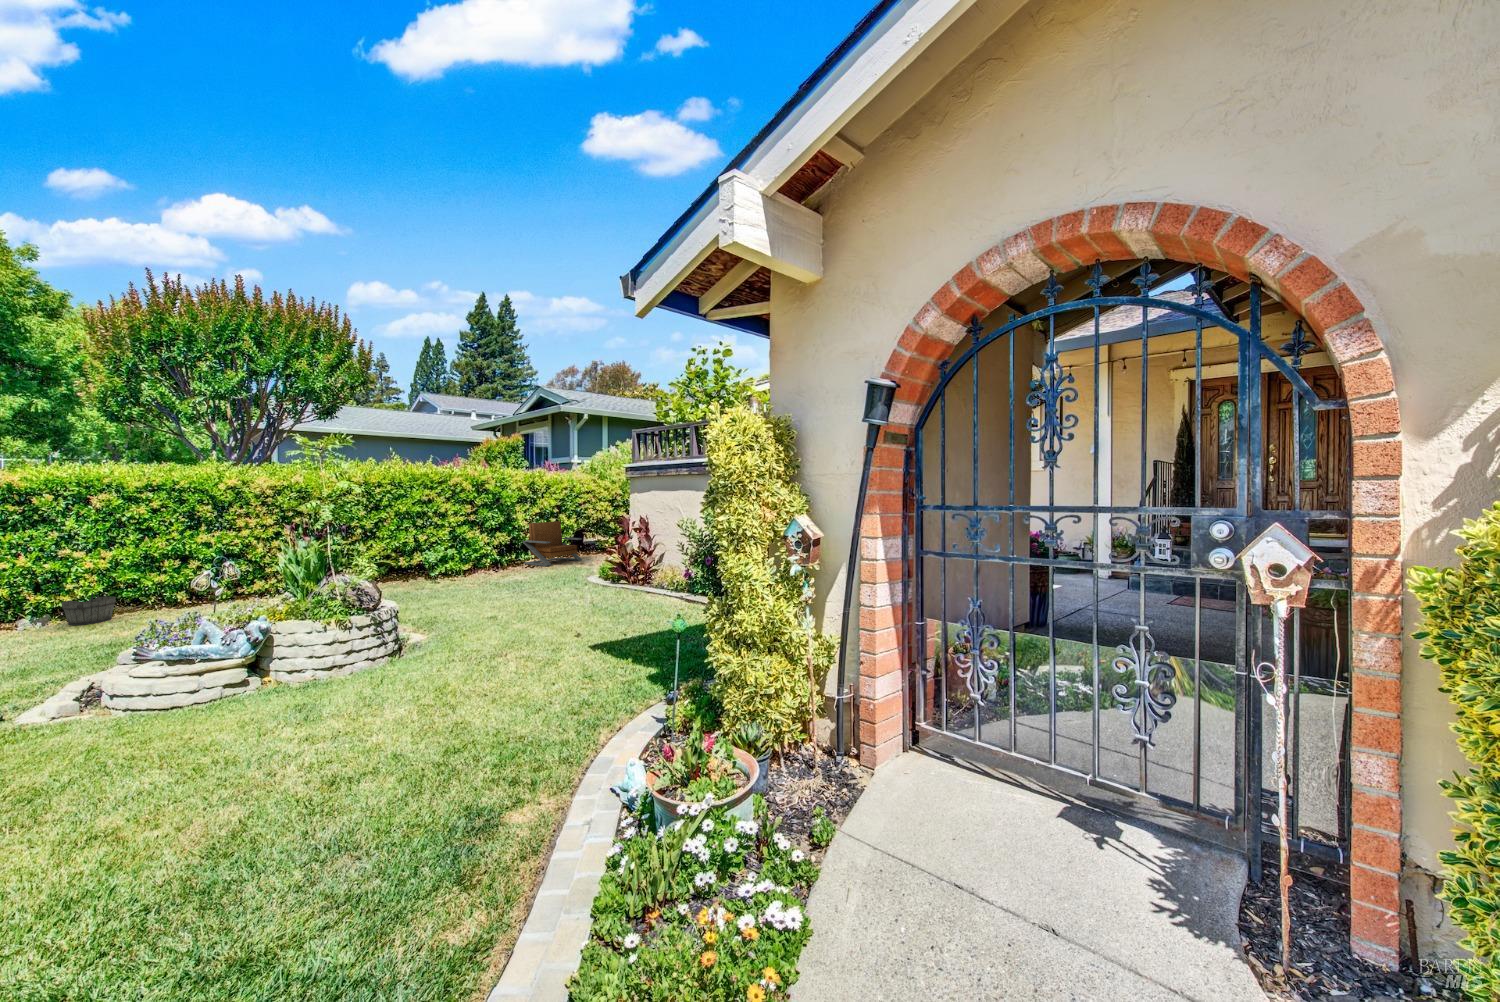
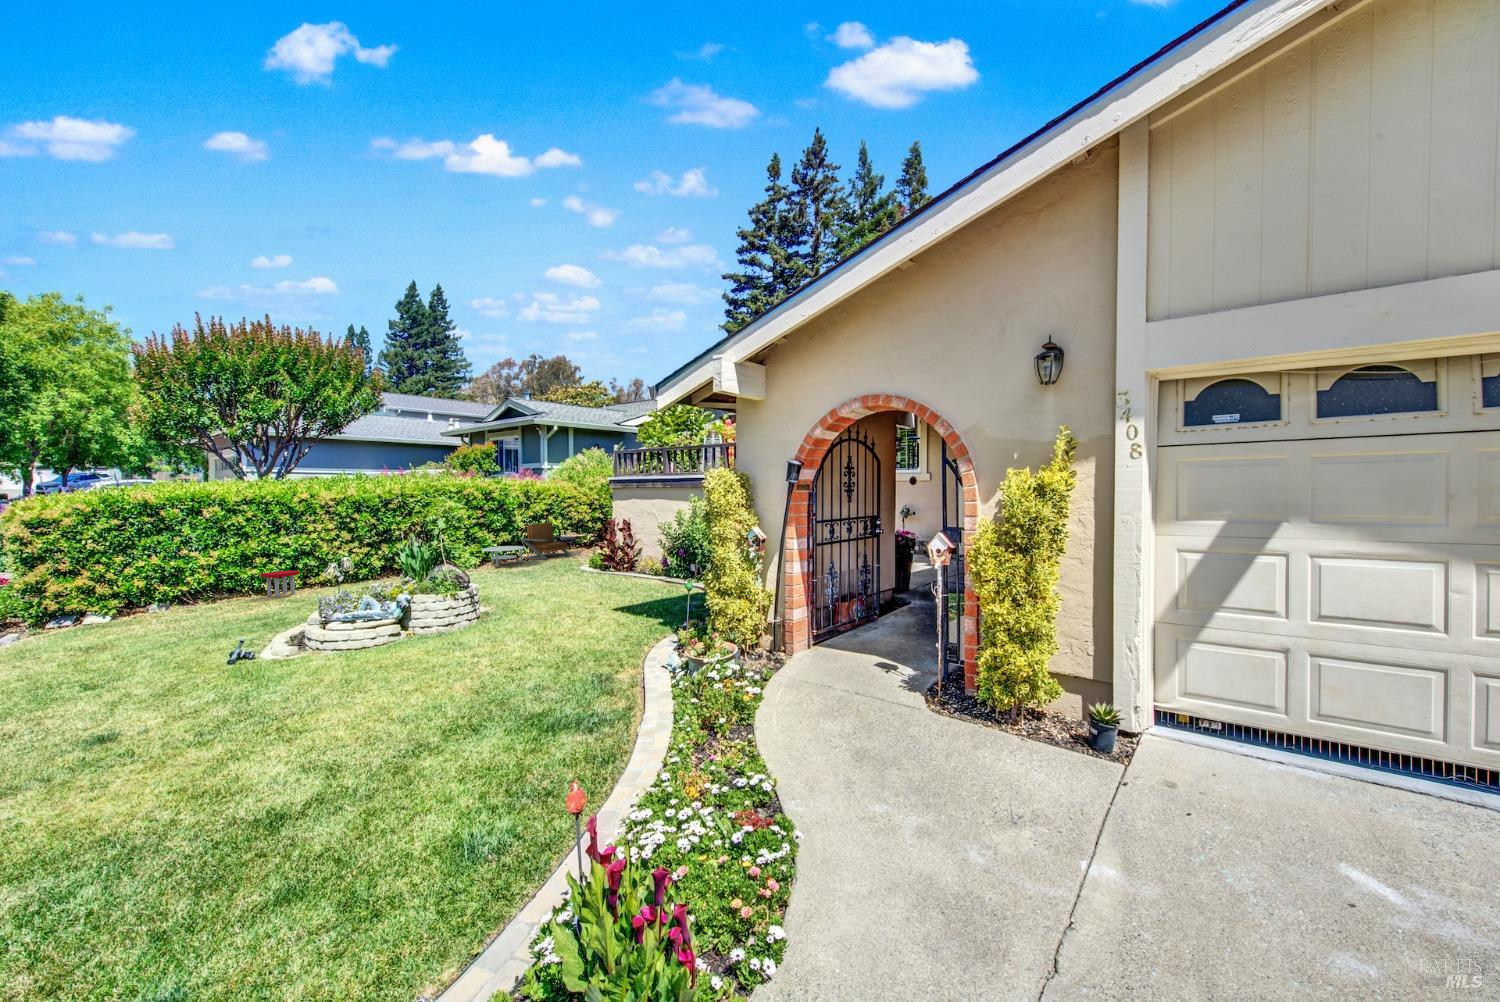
round table: none [467,549,522,576] -> present [481,546,525,568]
stool: none [172,576,222,611] -> present [260,570,299,597]
wooden bucket: present [62,593,116,625] -> none [185,583,222,608]

